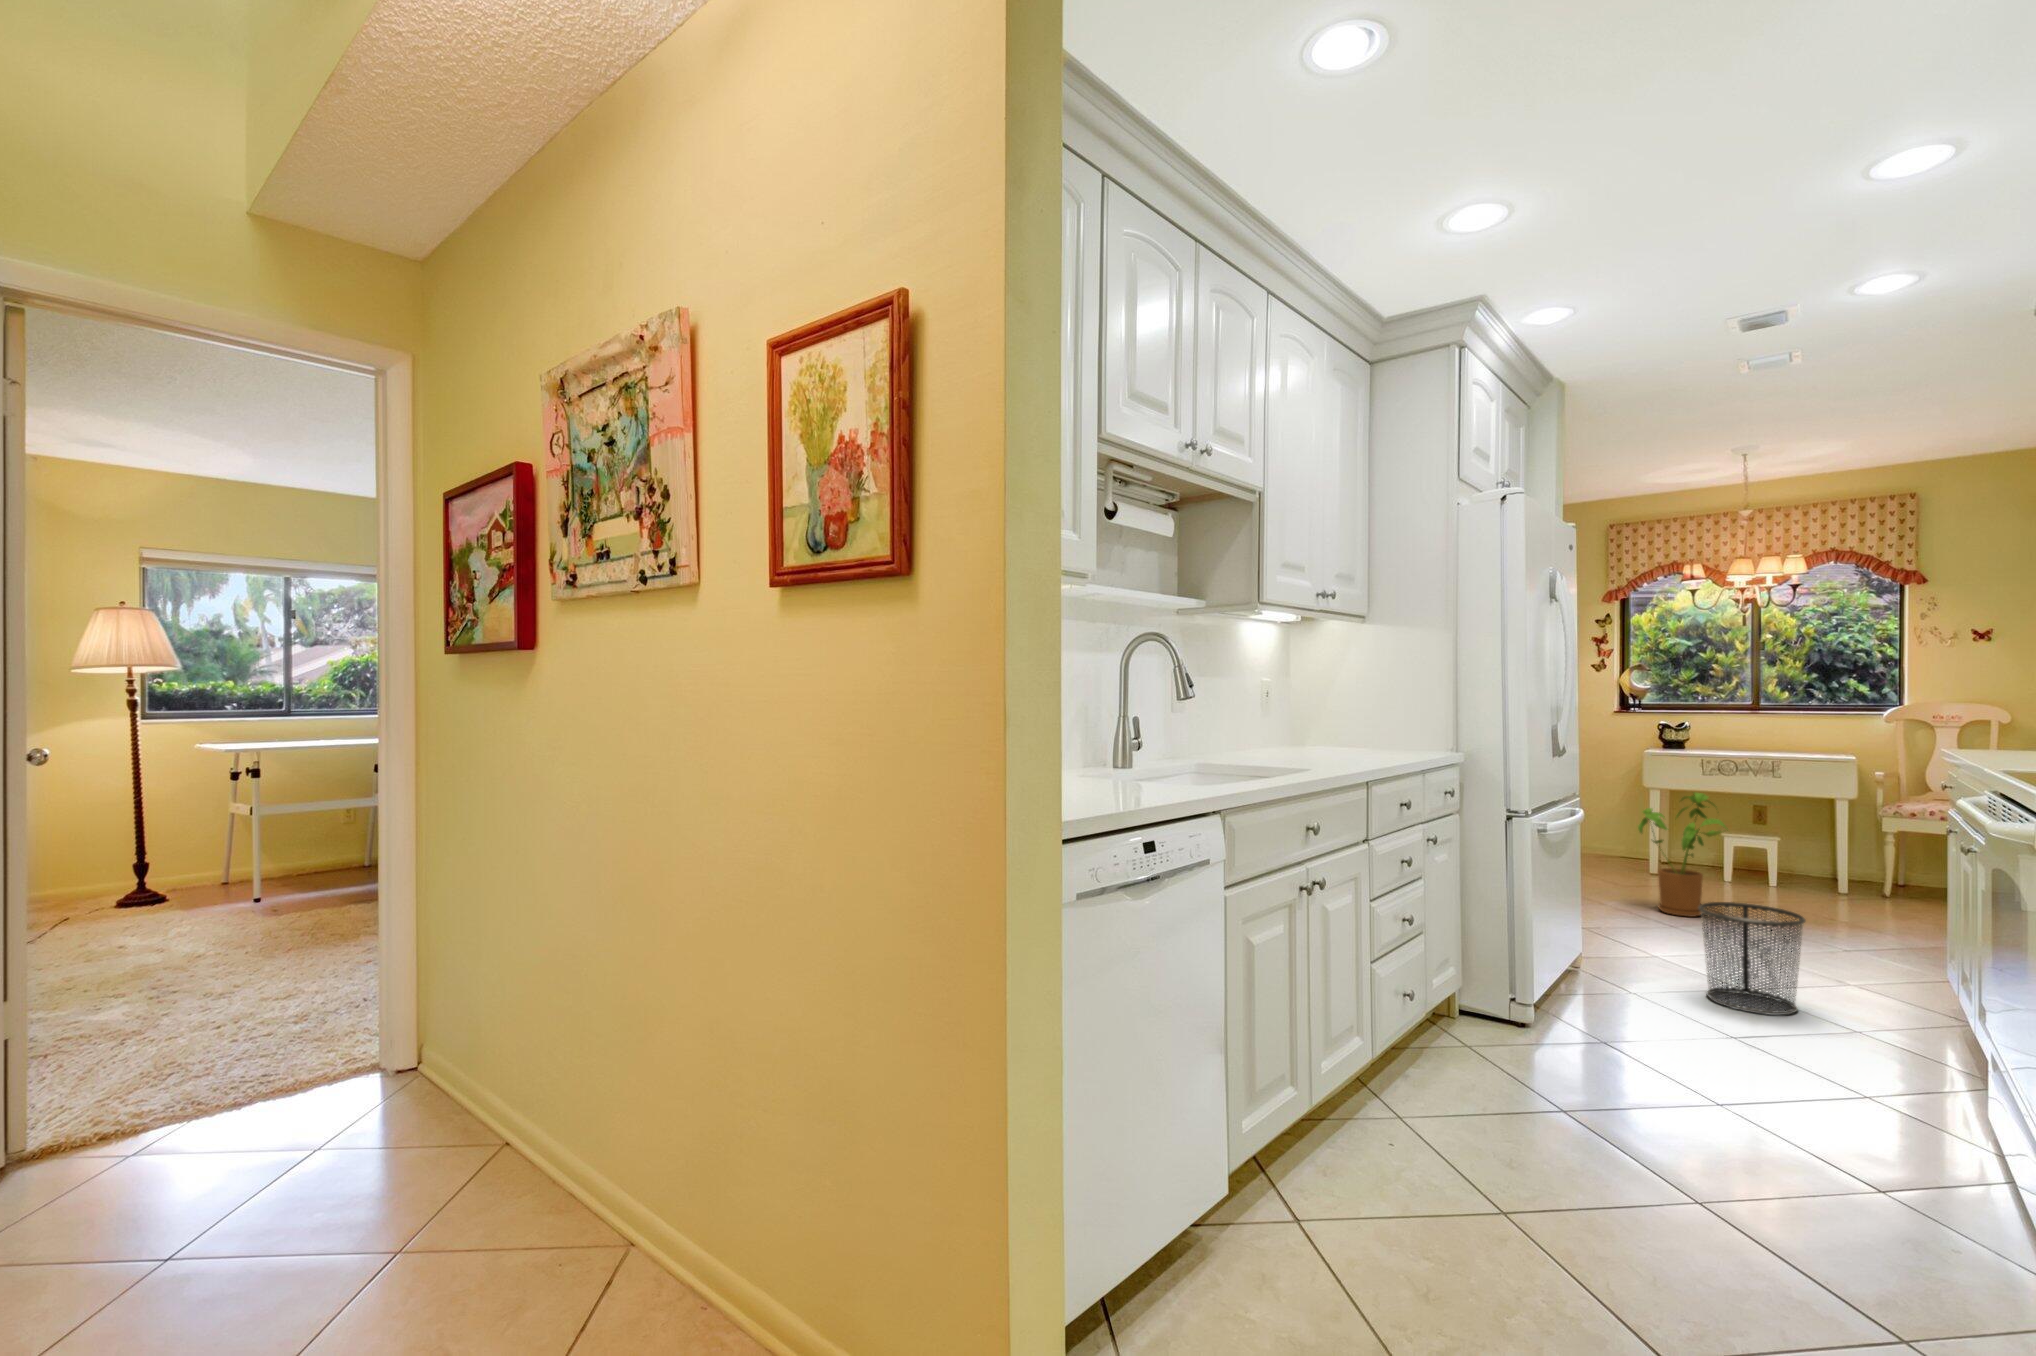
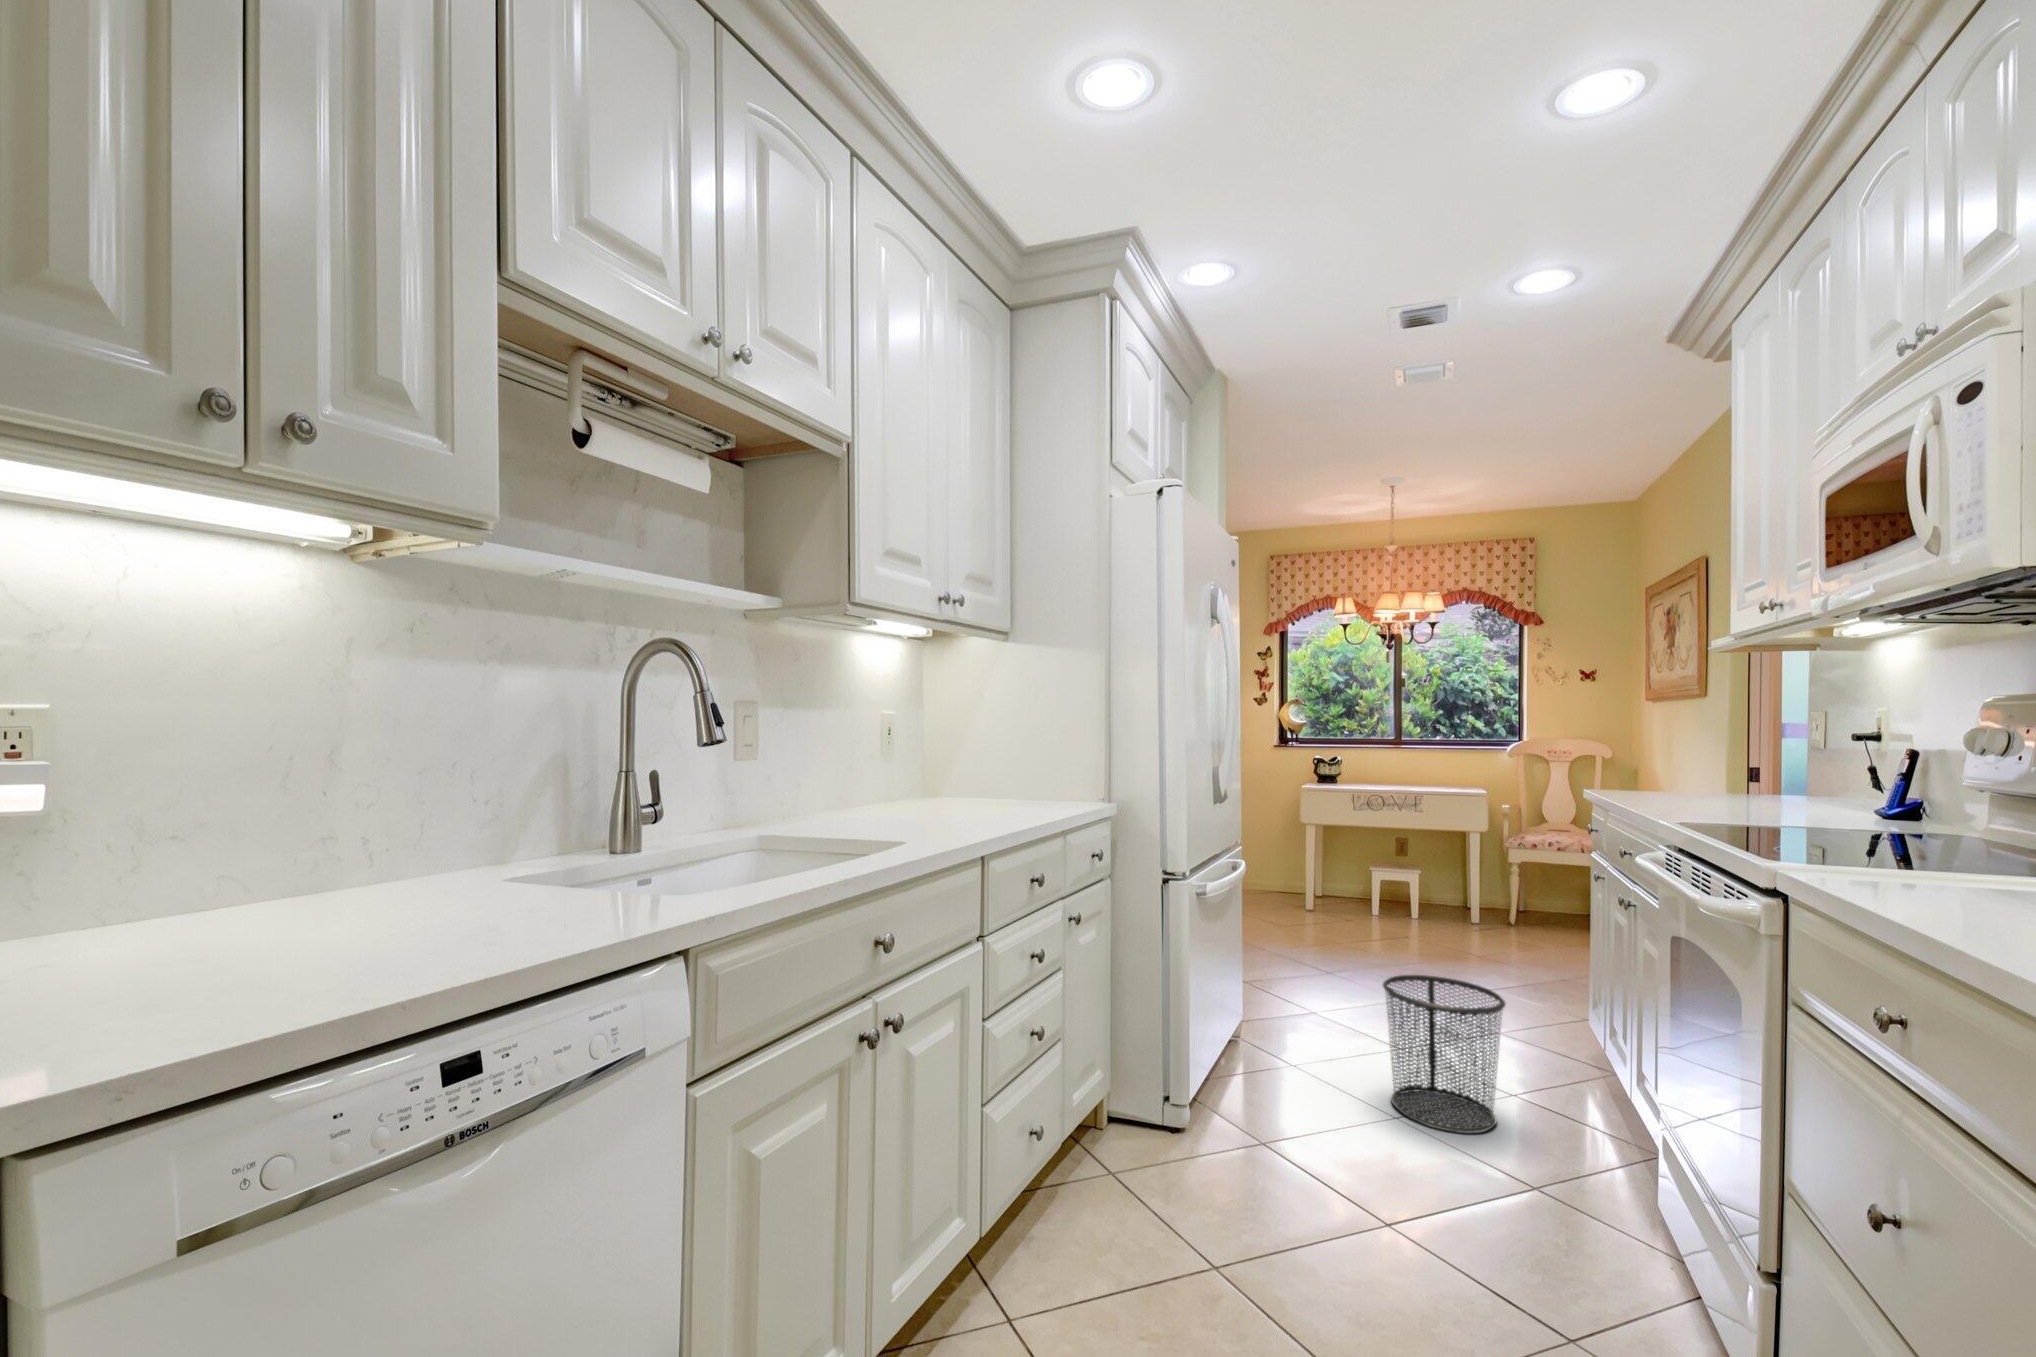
house plant: present [1638,793,1726,917] -> none [1300,829,1389,968]

